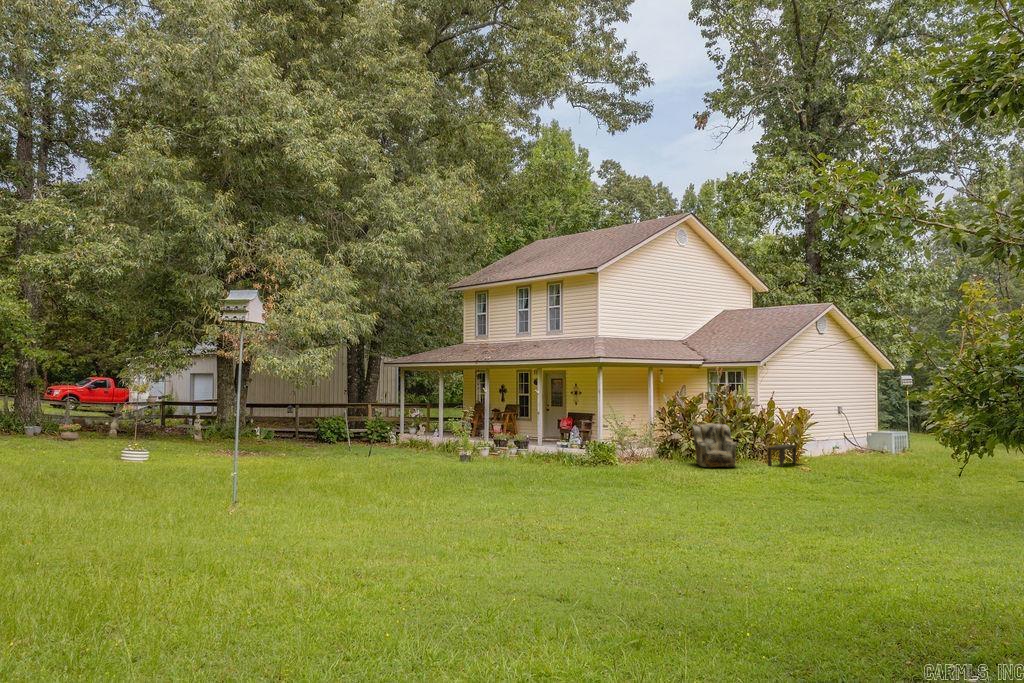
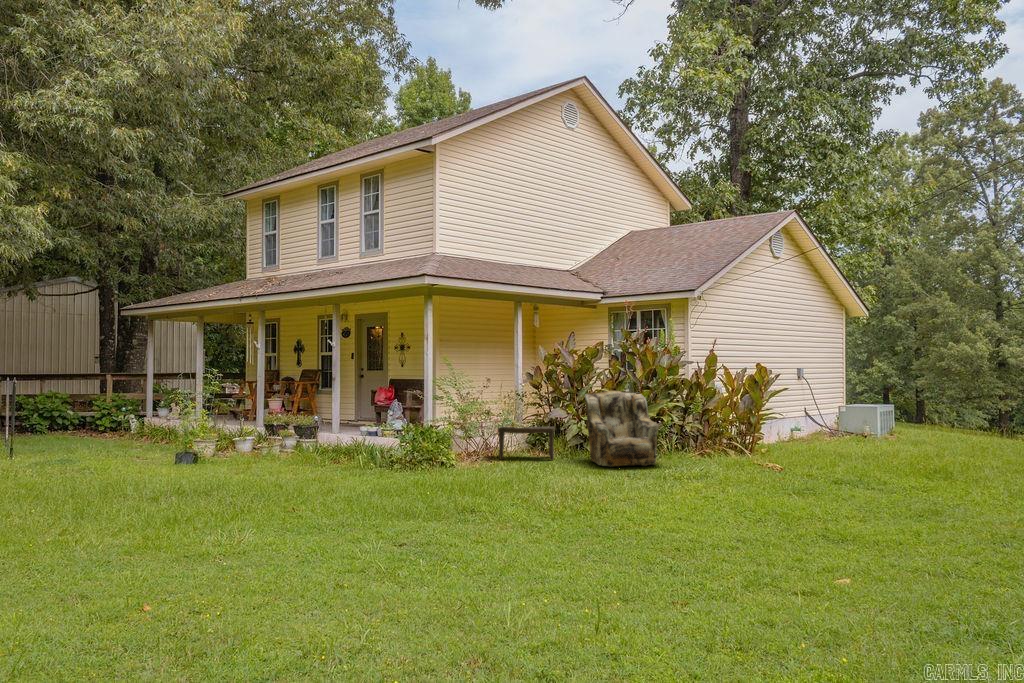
bench: present [767,444,797,467] -> present [498,426,555,460]

